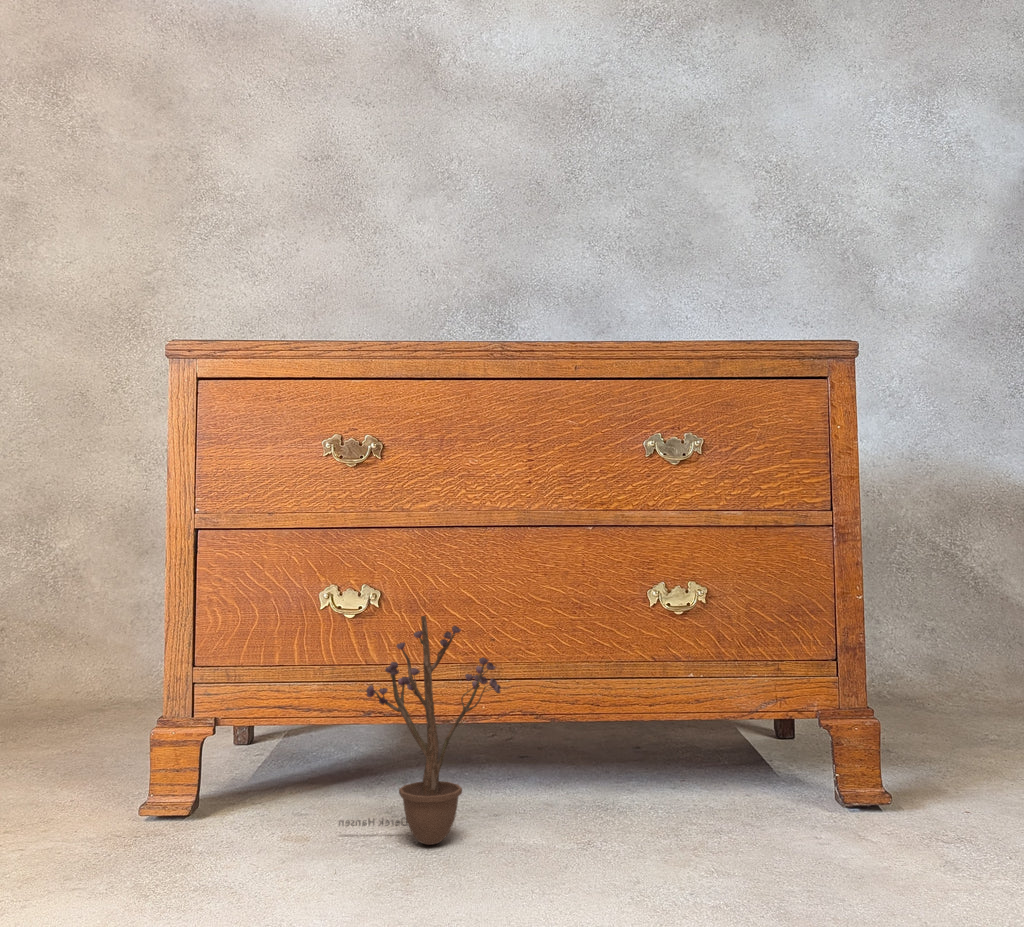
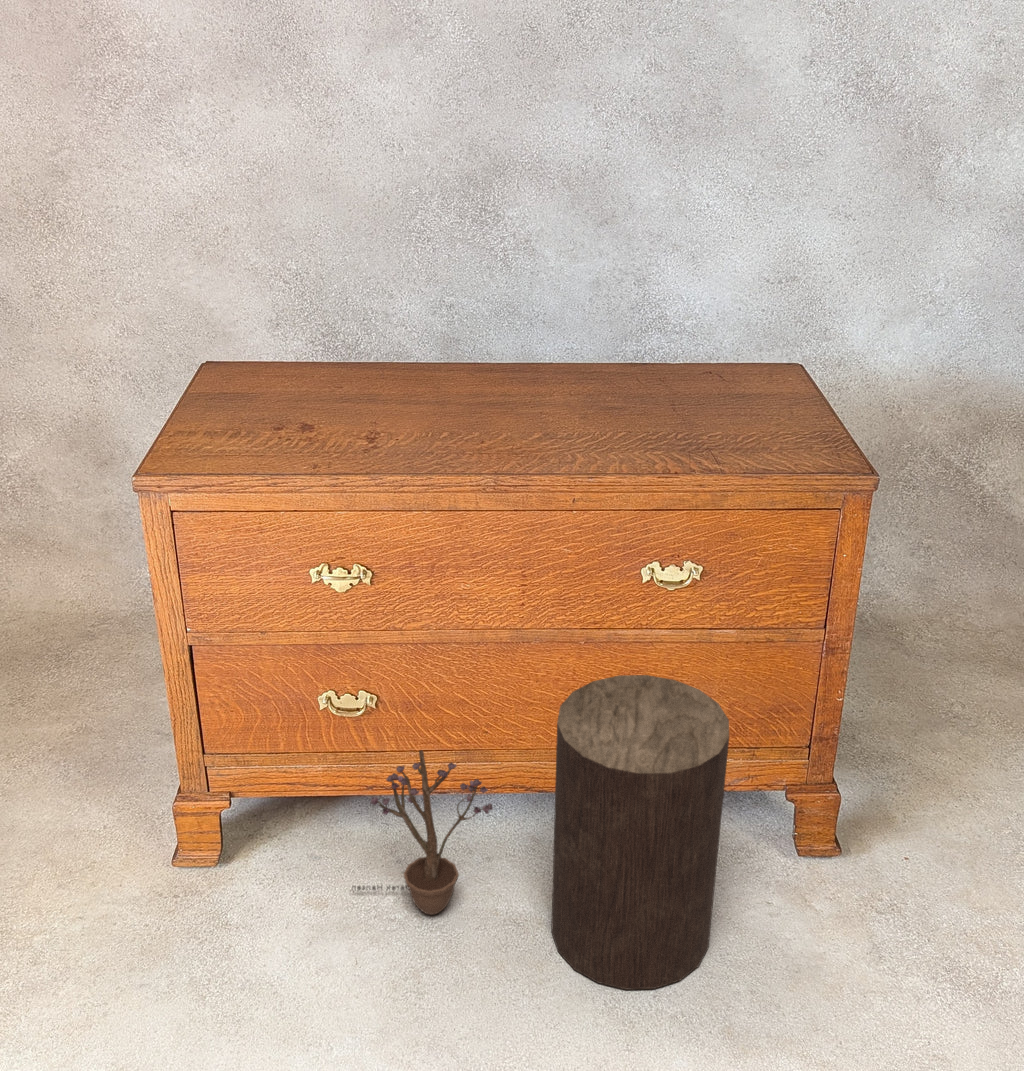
stool: none [568,551,762,888] -> present [551,675,729,989]

